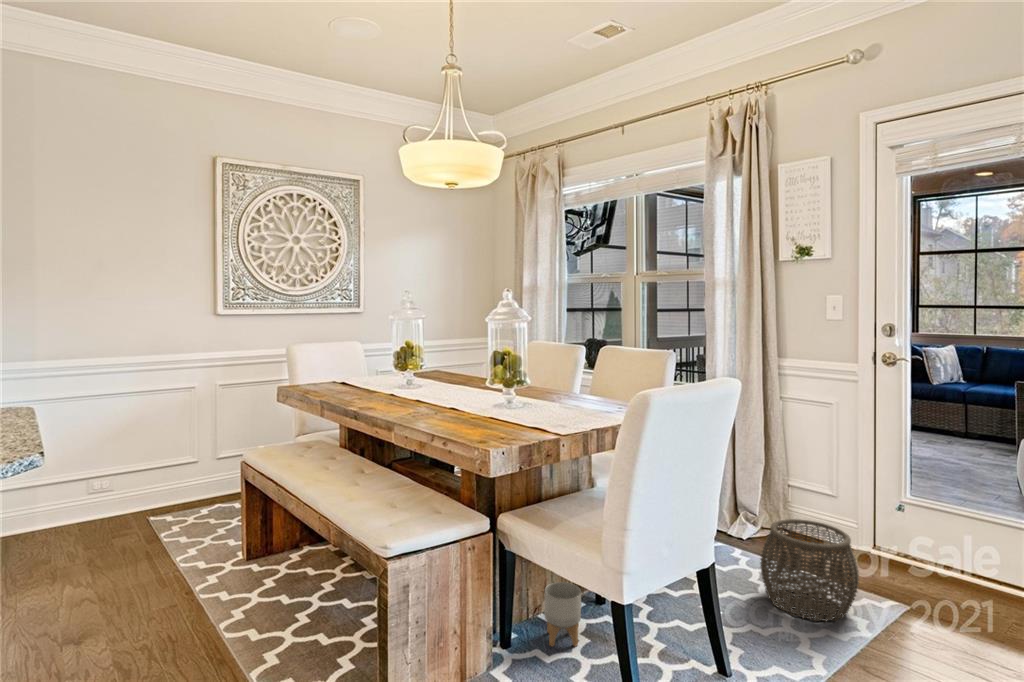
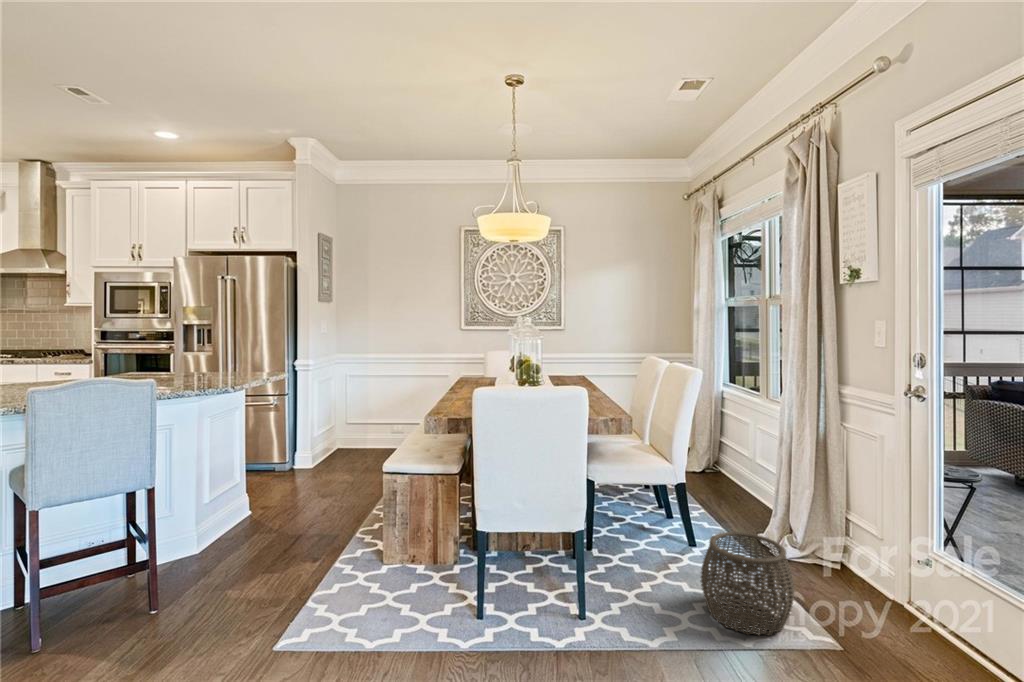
planter: present [544,582,581,646] -> none [505,527,532,574]

